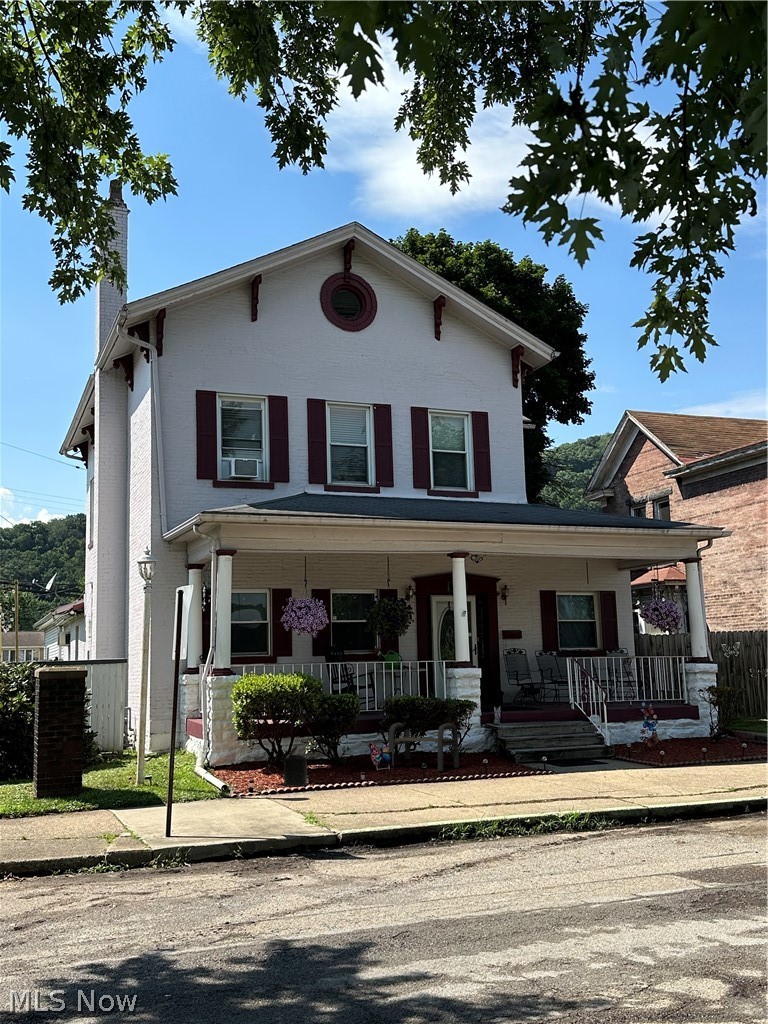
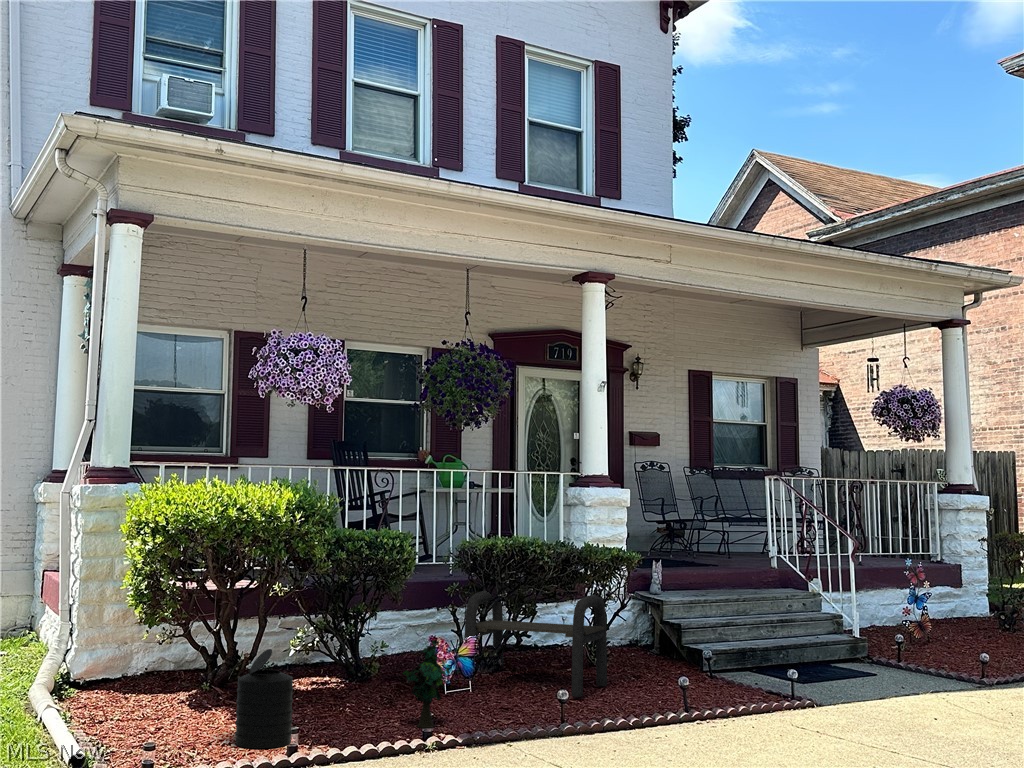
decorative plant: none [354,742,376,781] -> present [403,640,450,728]

